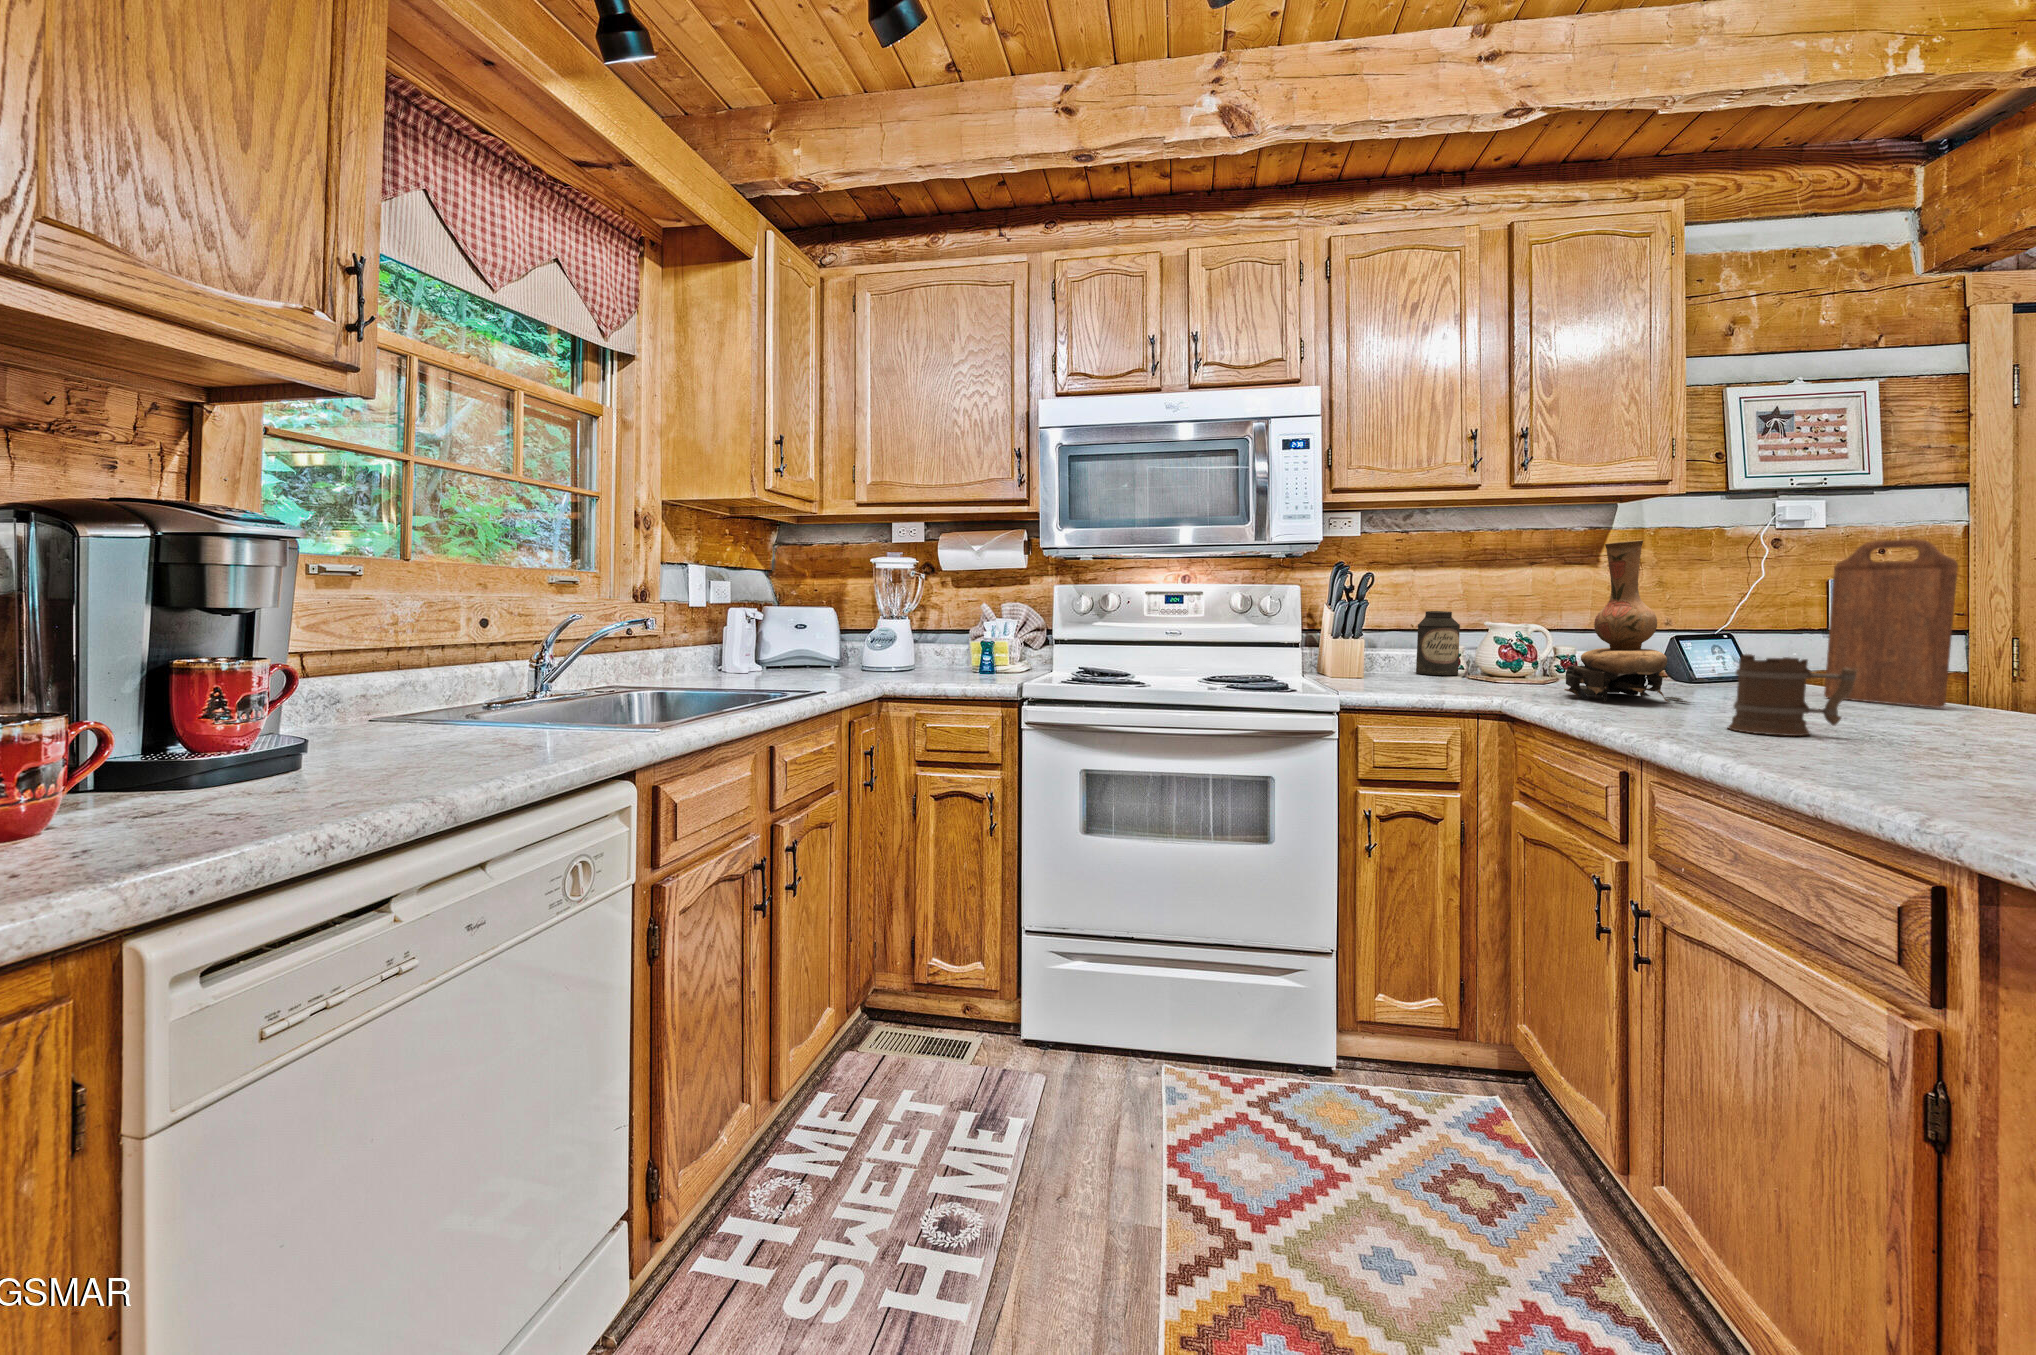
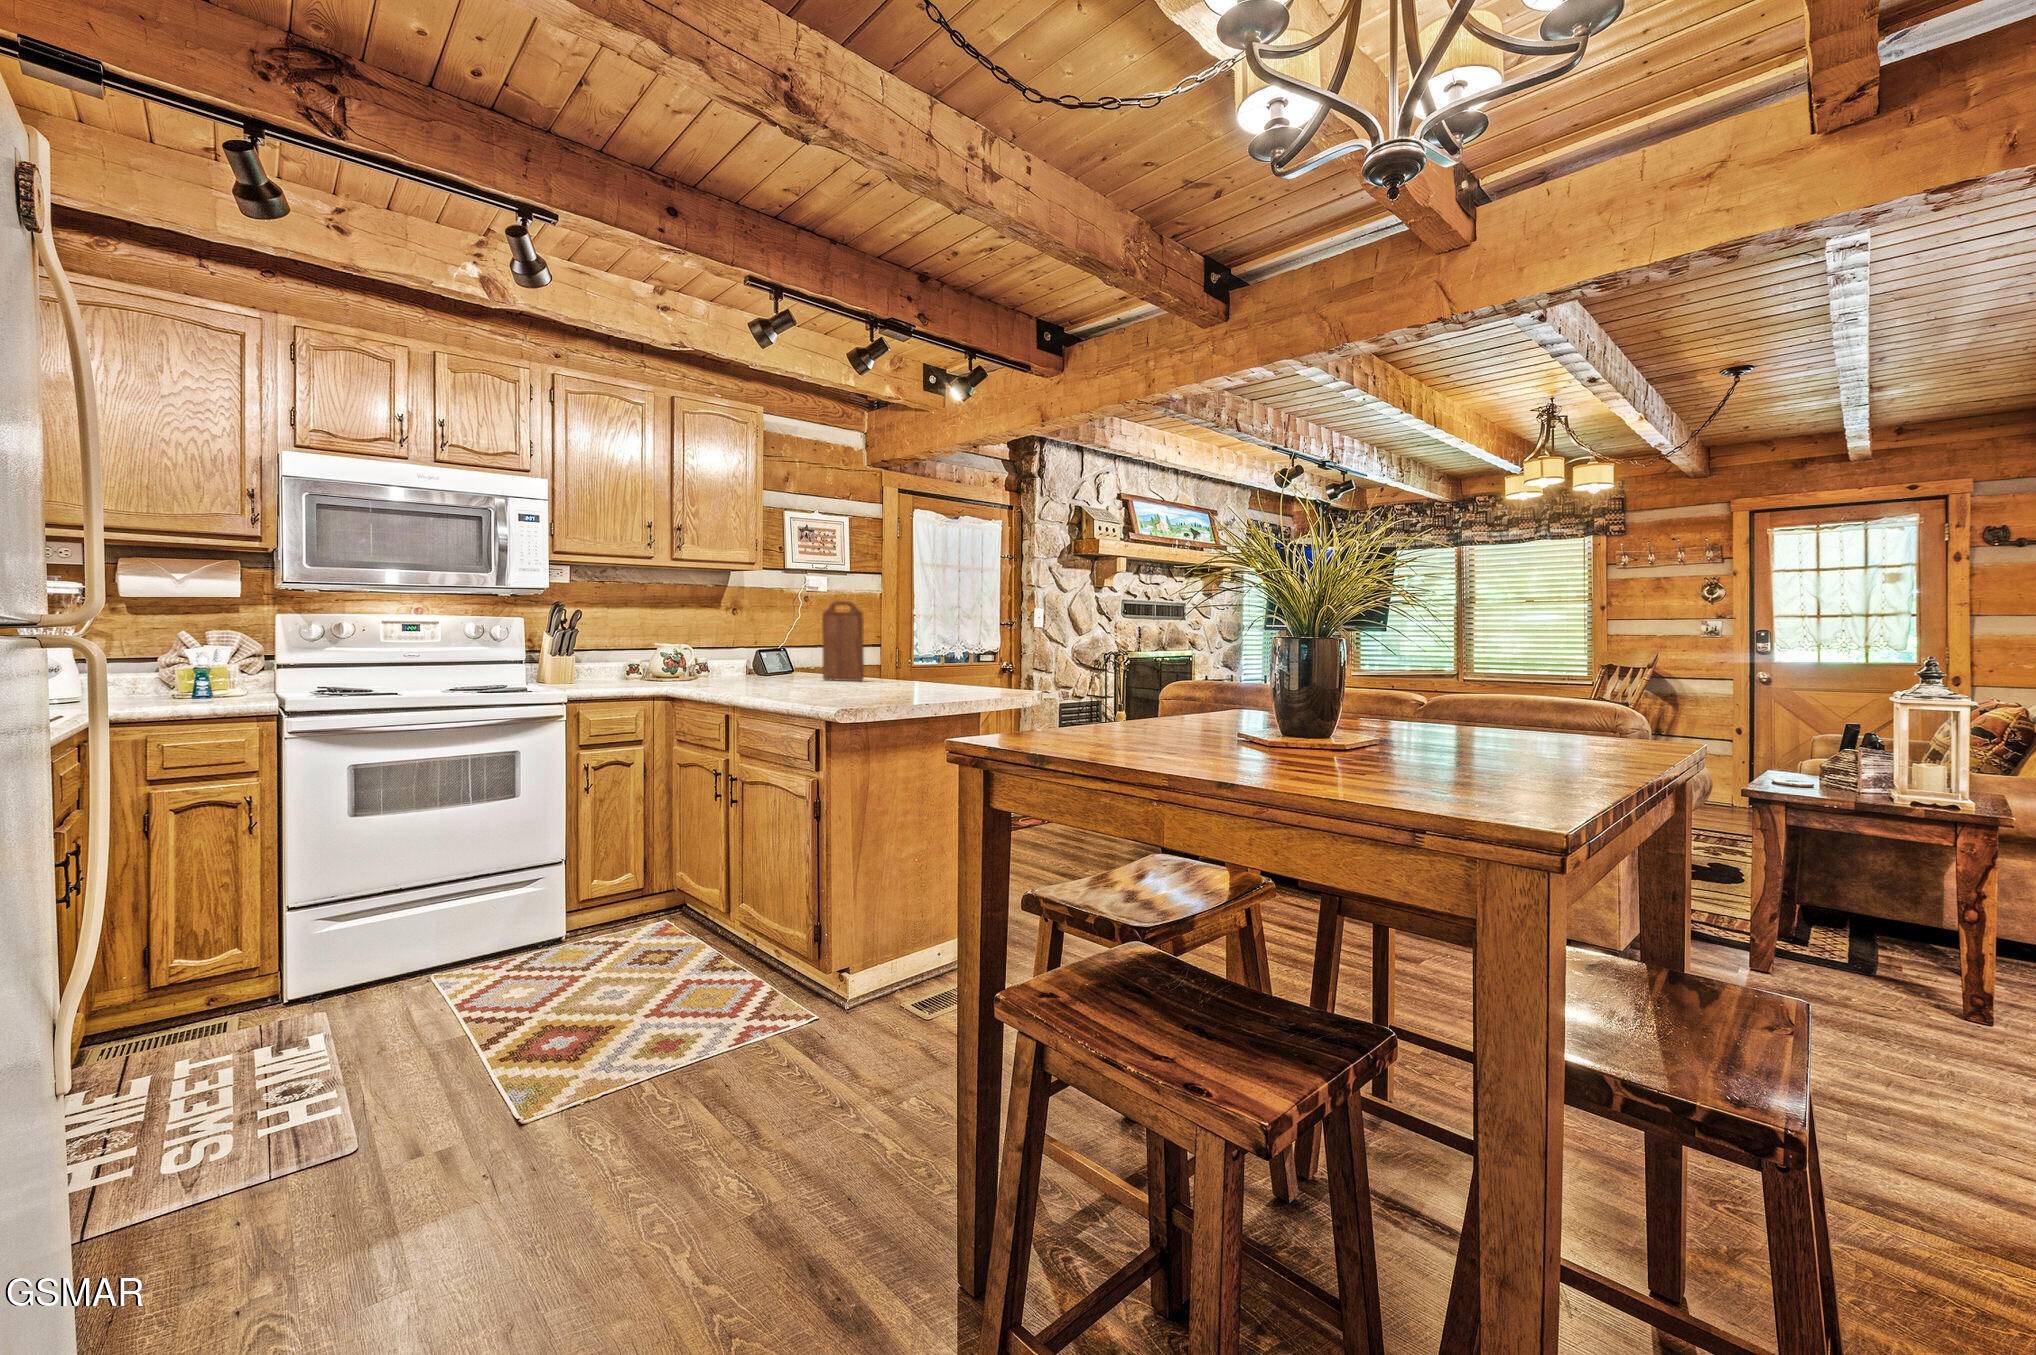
vase: present [1564,540,1689,703] -> none [701,596,764,686]
canister: present [1416,611,1460,675] -> none [612,636,641,679]
mug: present [1728,654,1857,736] -> none [770,655,815,692]

